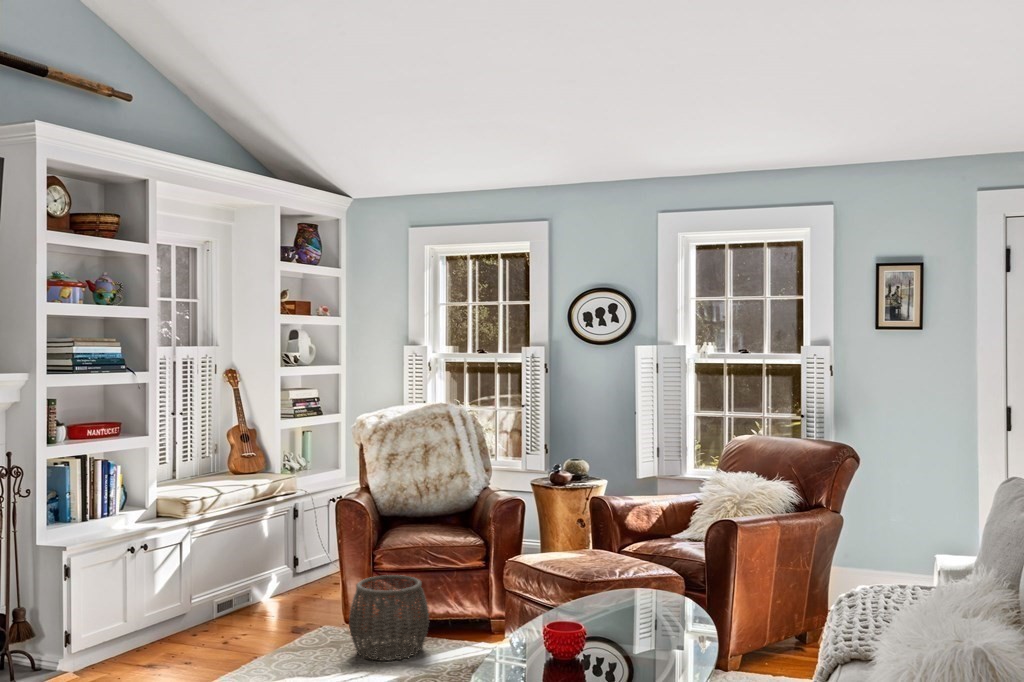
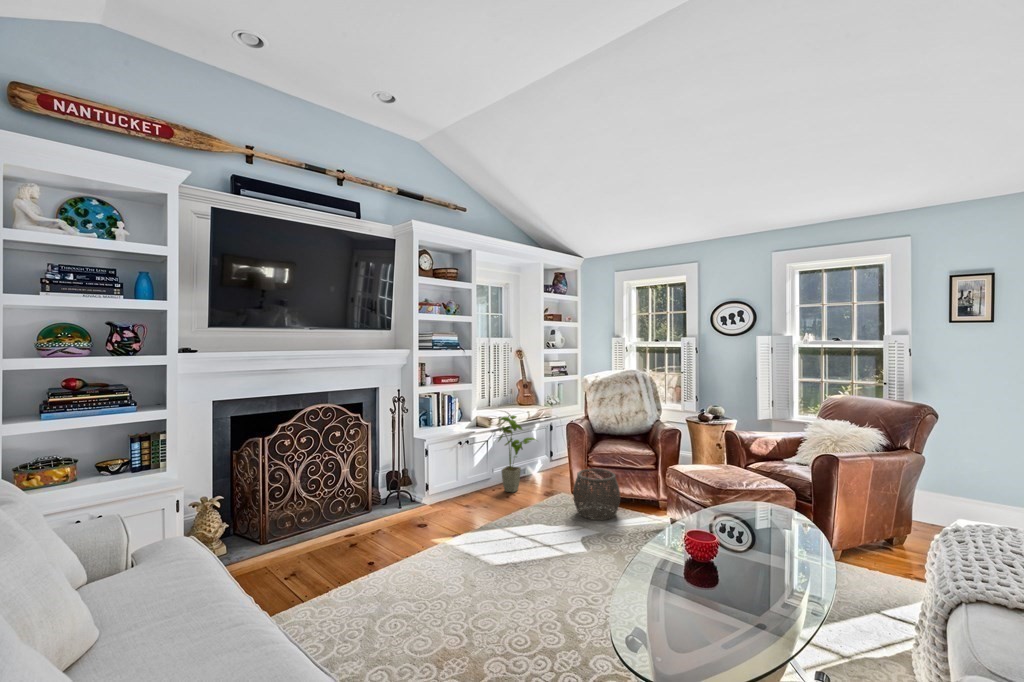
house plant: none [201,492,281,635] -> present [498,416,536,493]

